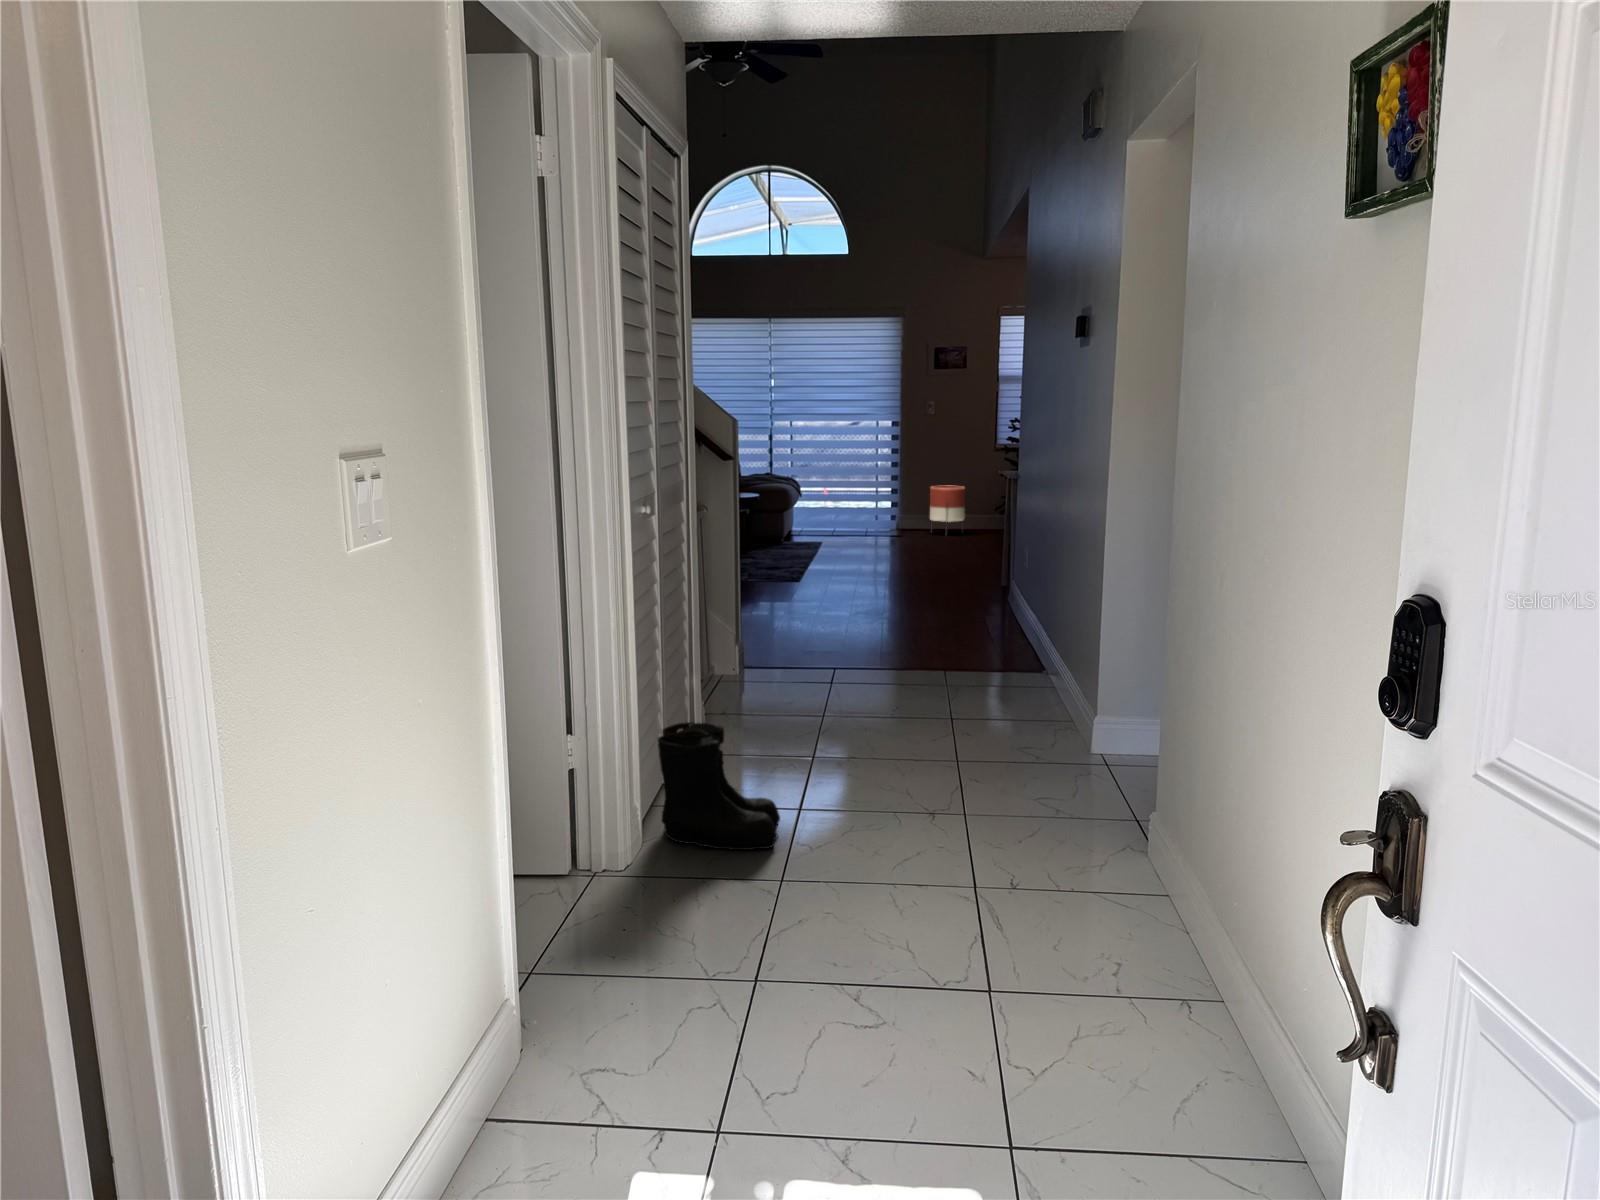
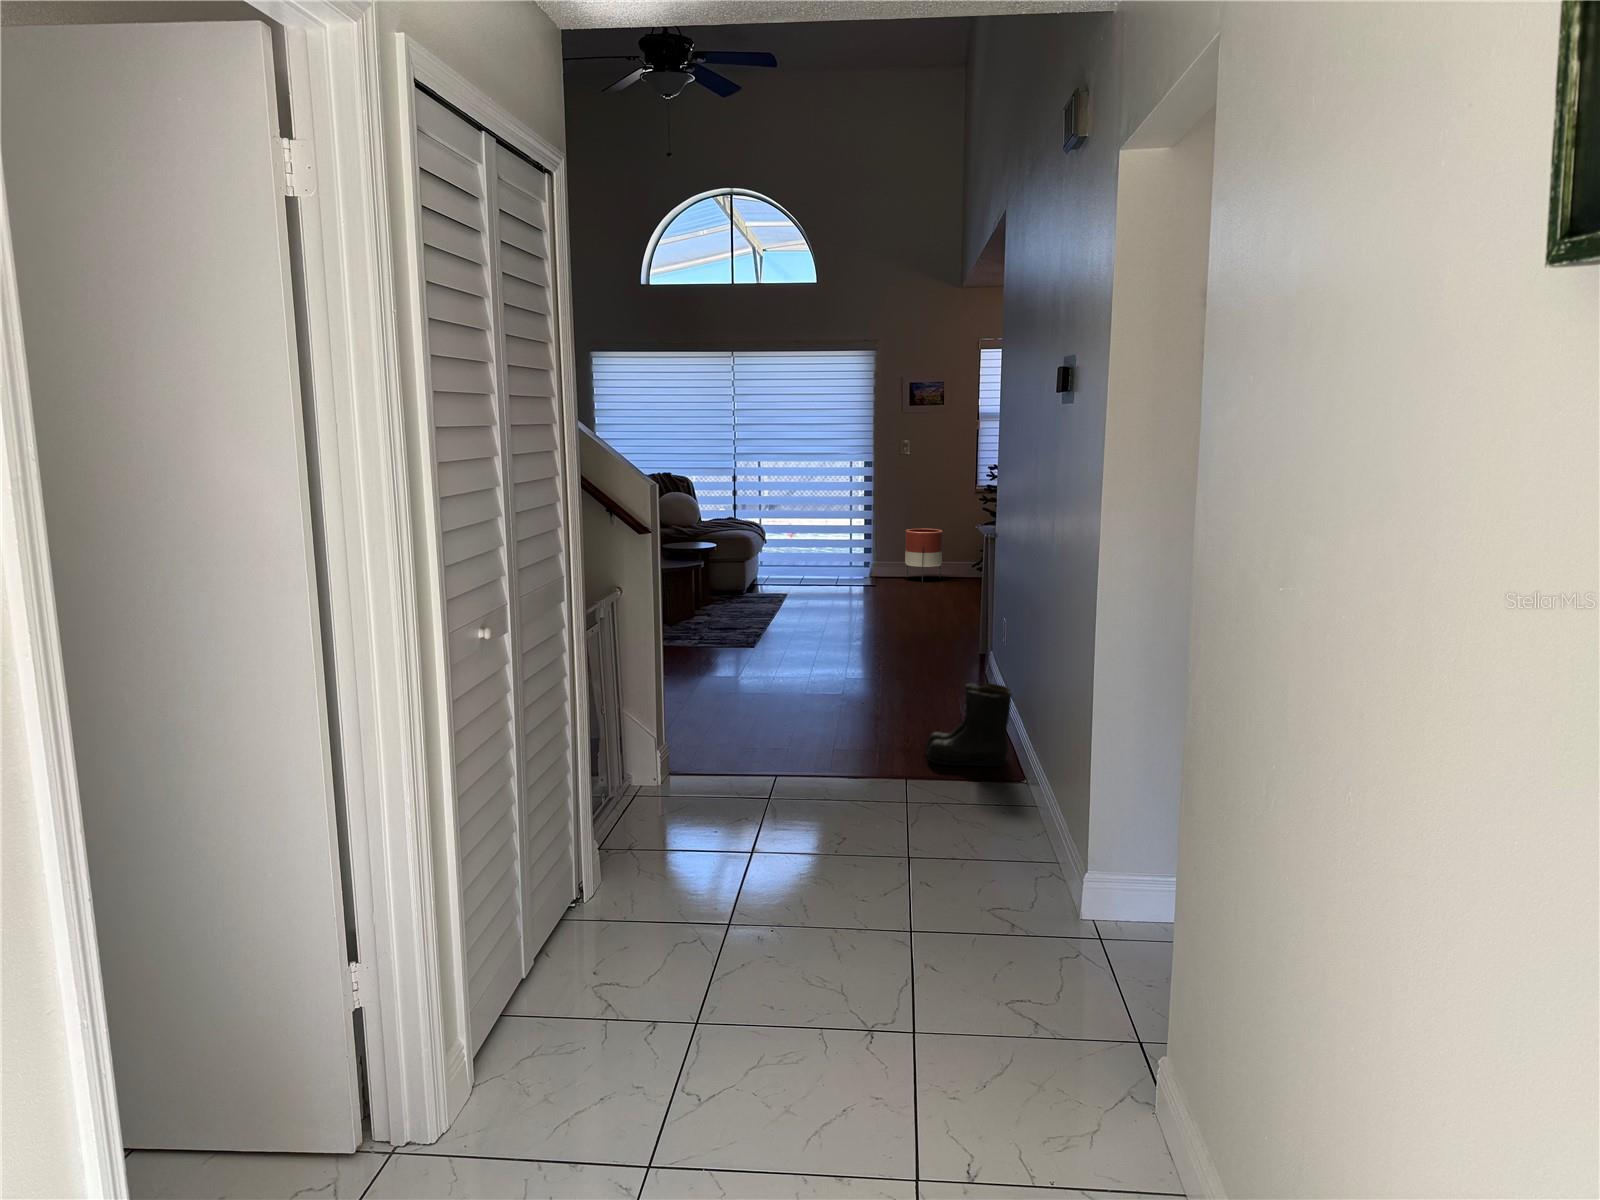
boots: present [658,722,780,850] -> present [926,683,1011,766]

